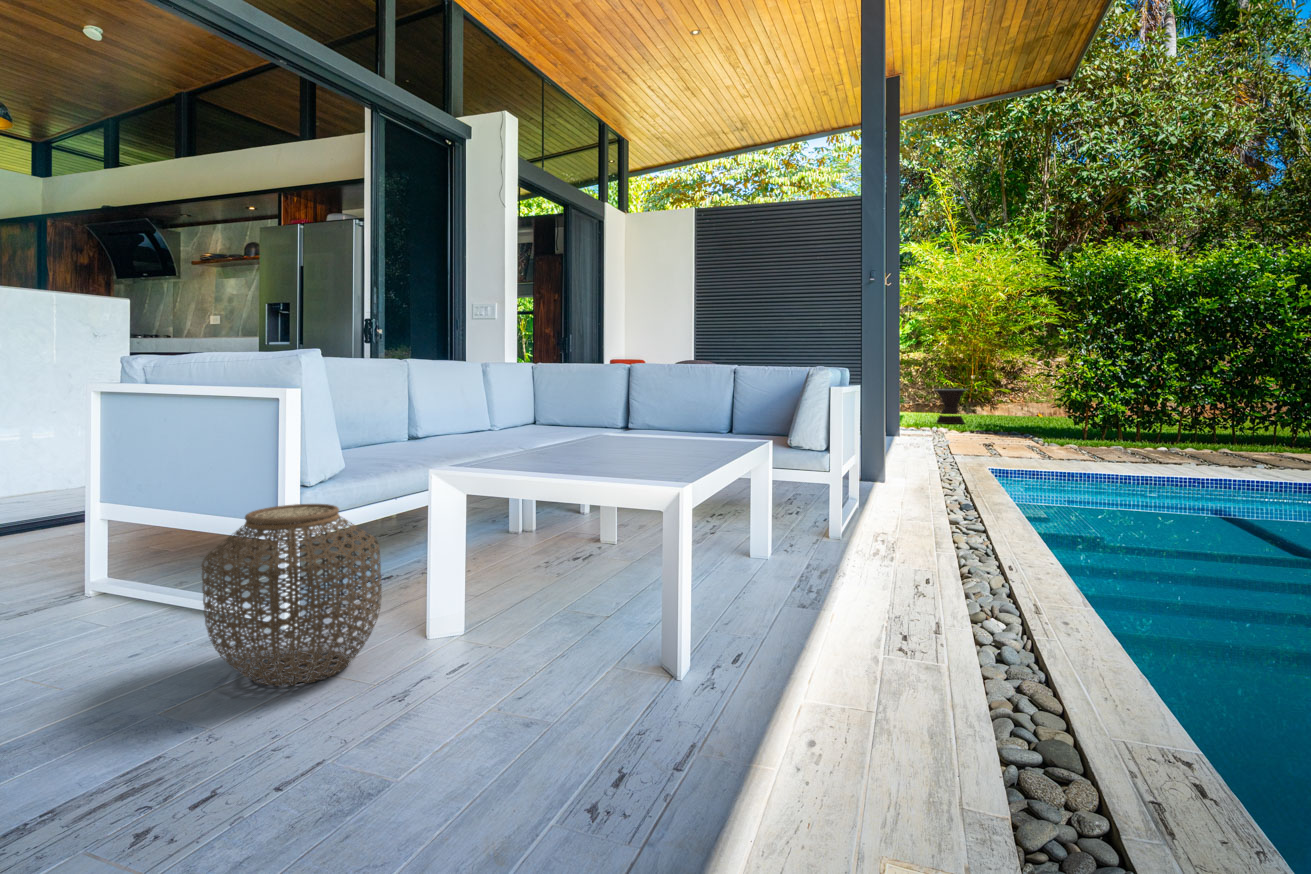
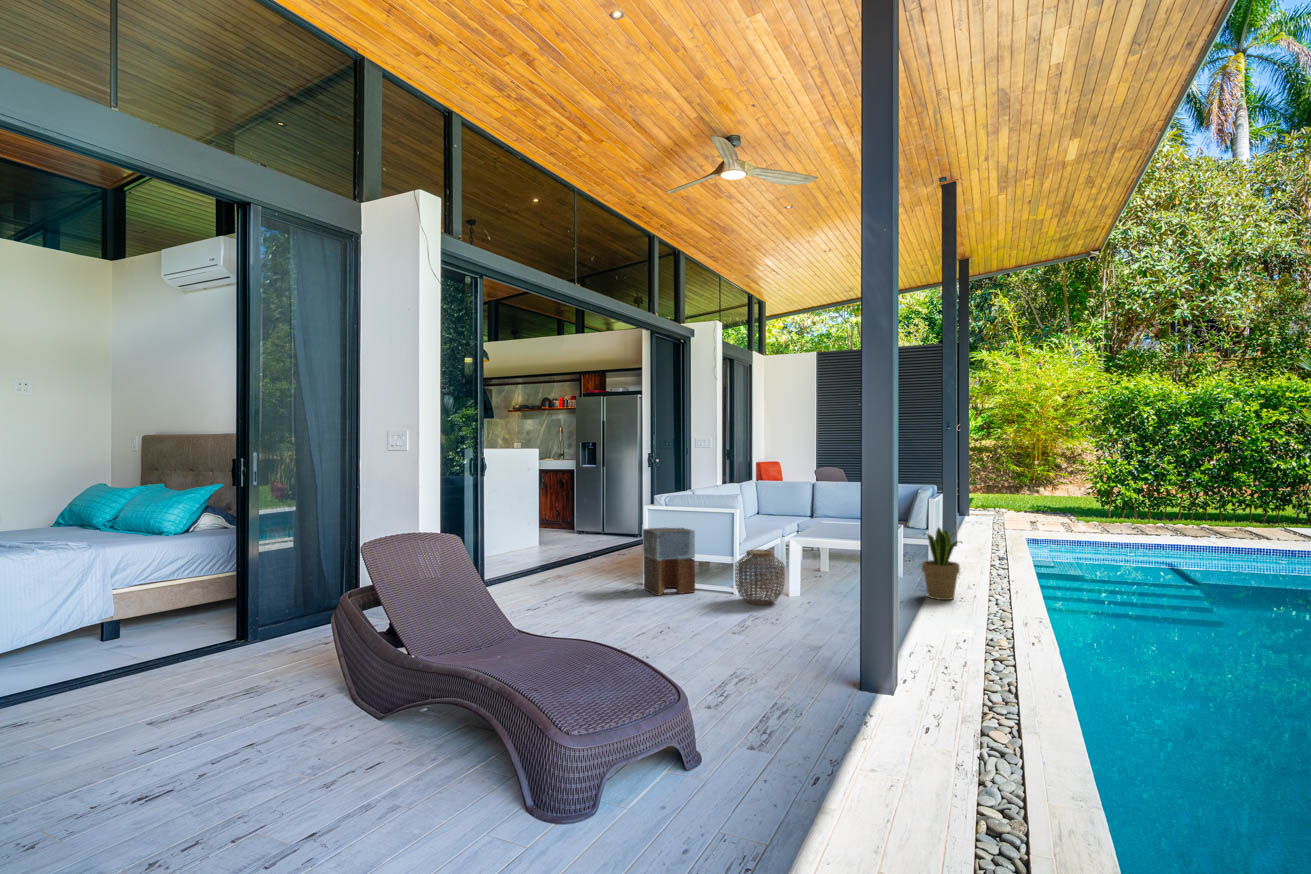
side table: present [936,389,966,424] -> none [1001,473,1031,502]
potted plant: none [804,433,917,637] -> present [922,528,961,600]
stool: none [17,442,195,643] -> present [643,527,695,596]

